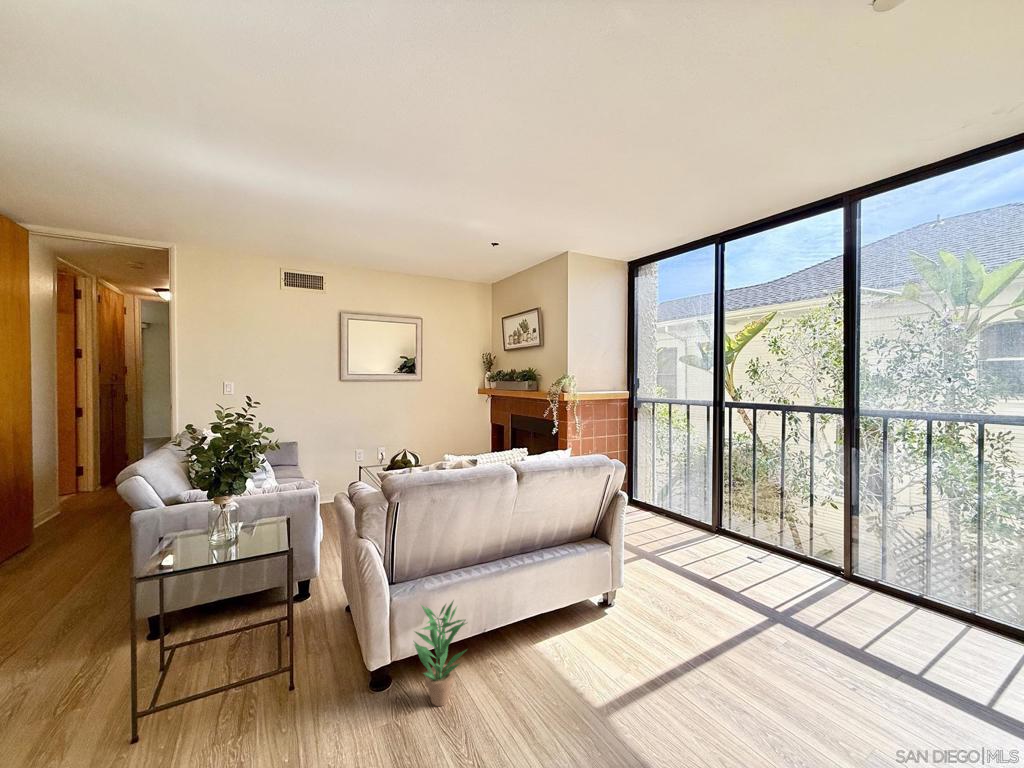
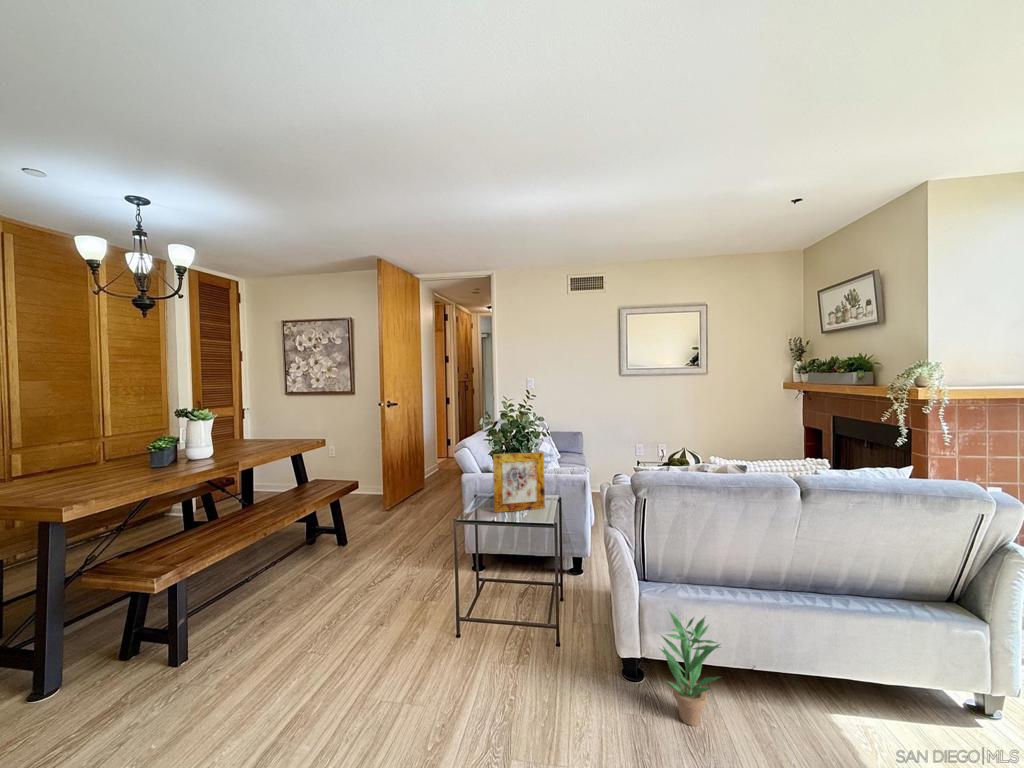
picture frame: none [194,469,267,554] -> present [493,452,545,512]

